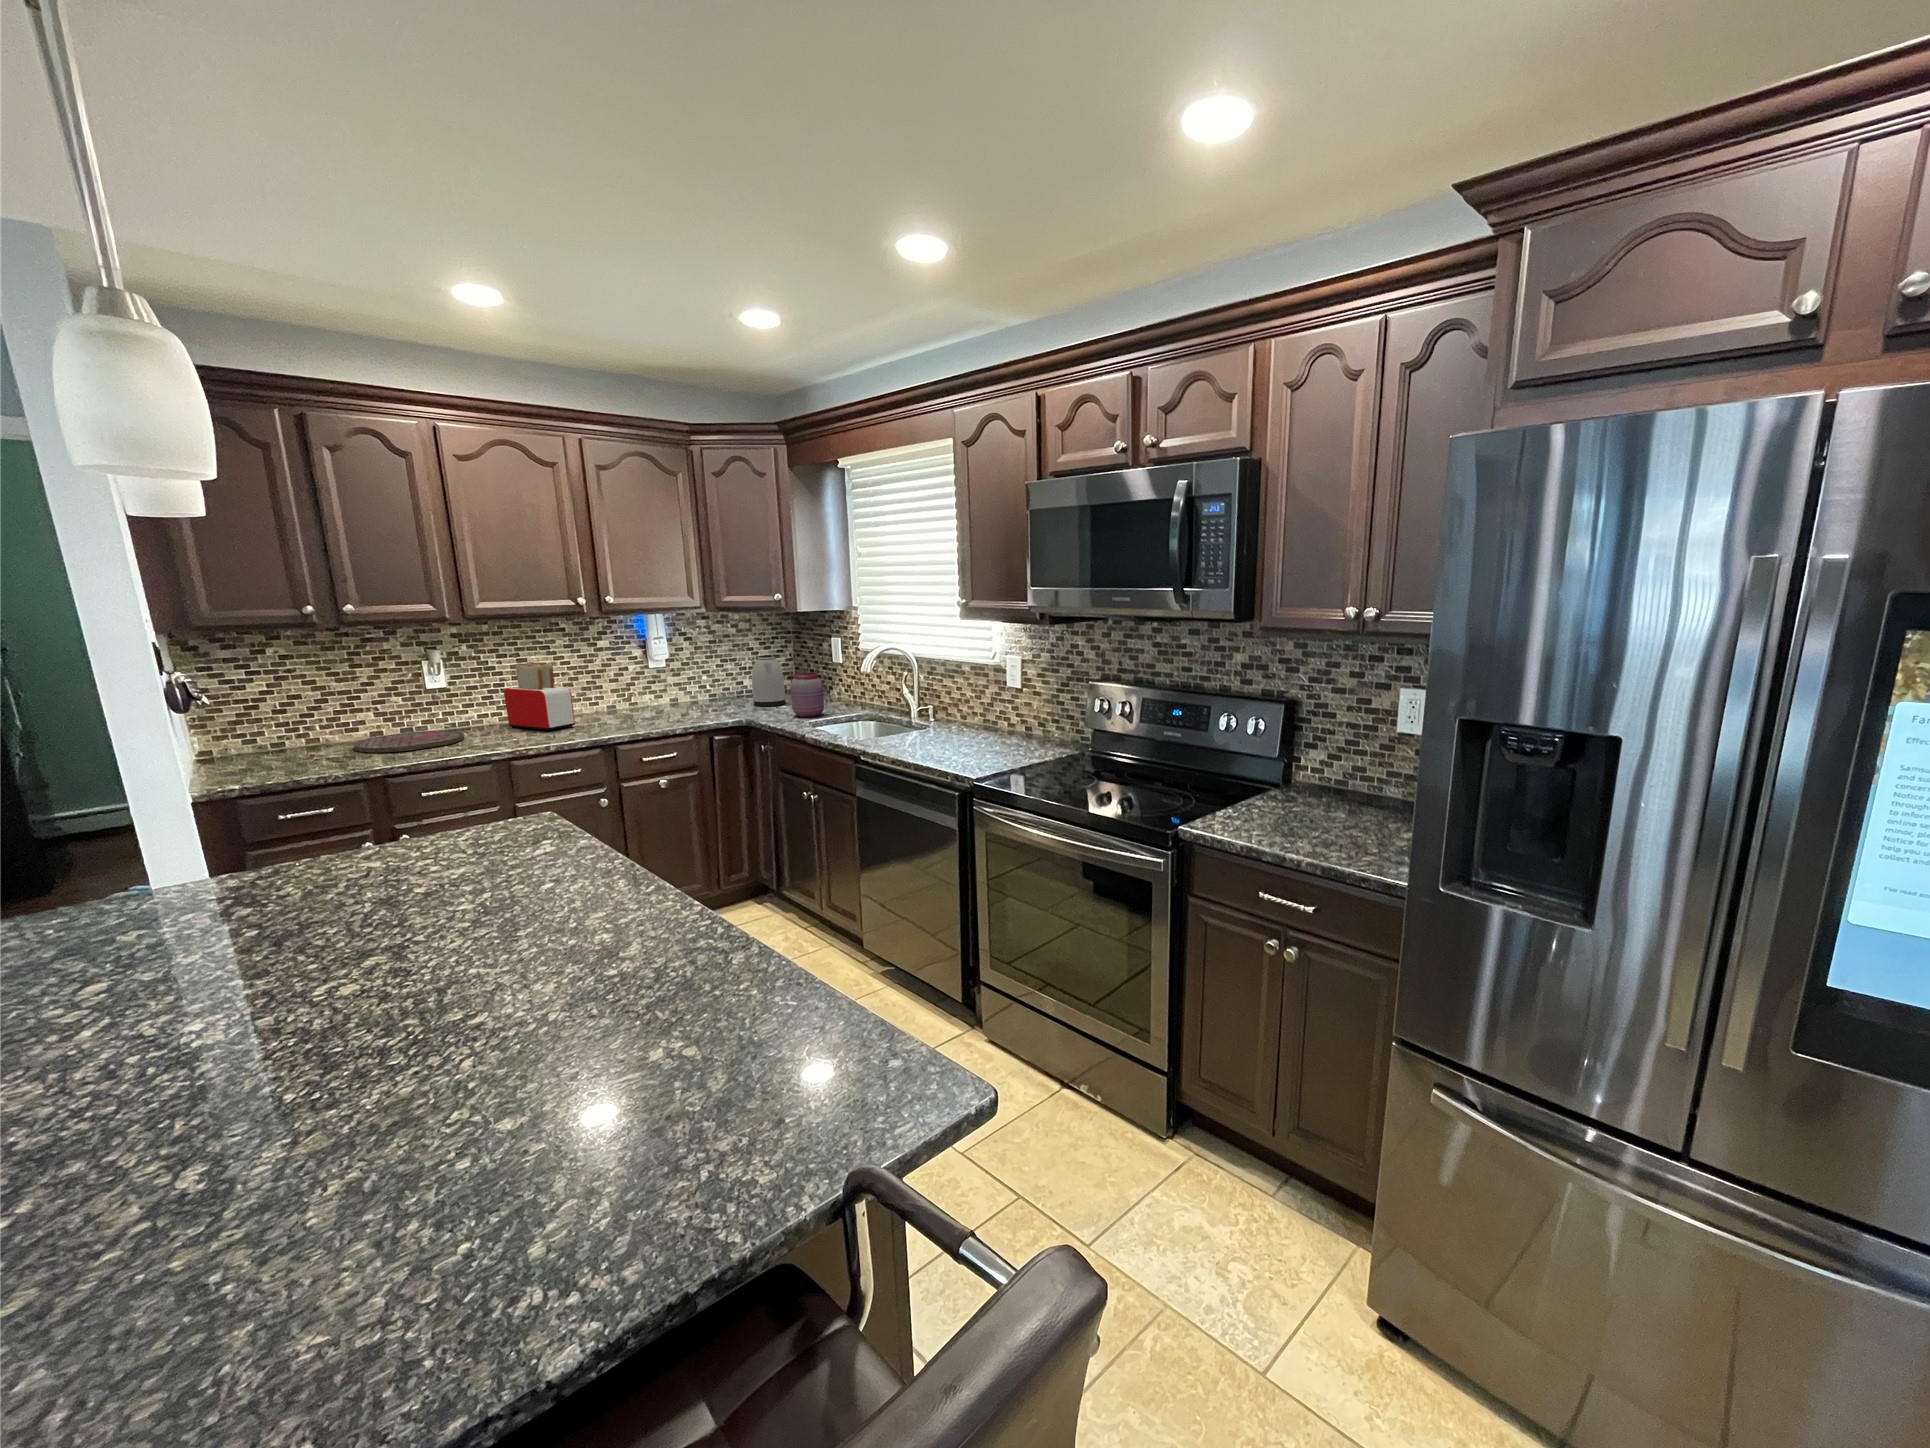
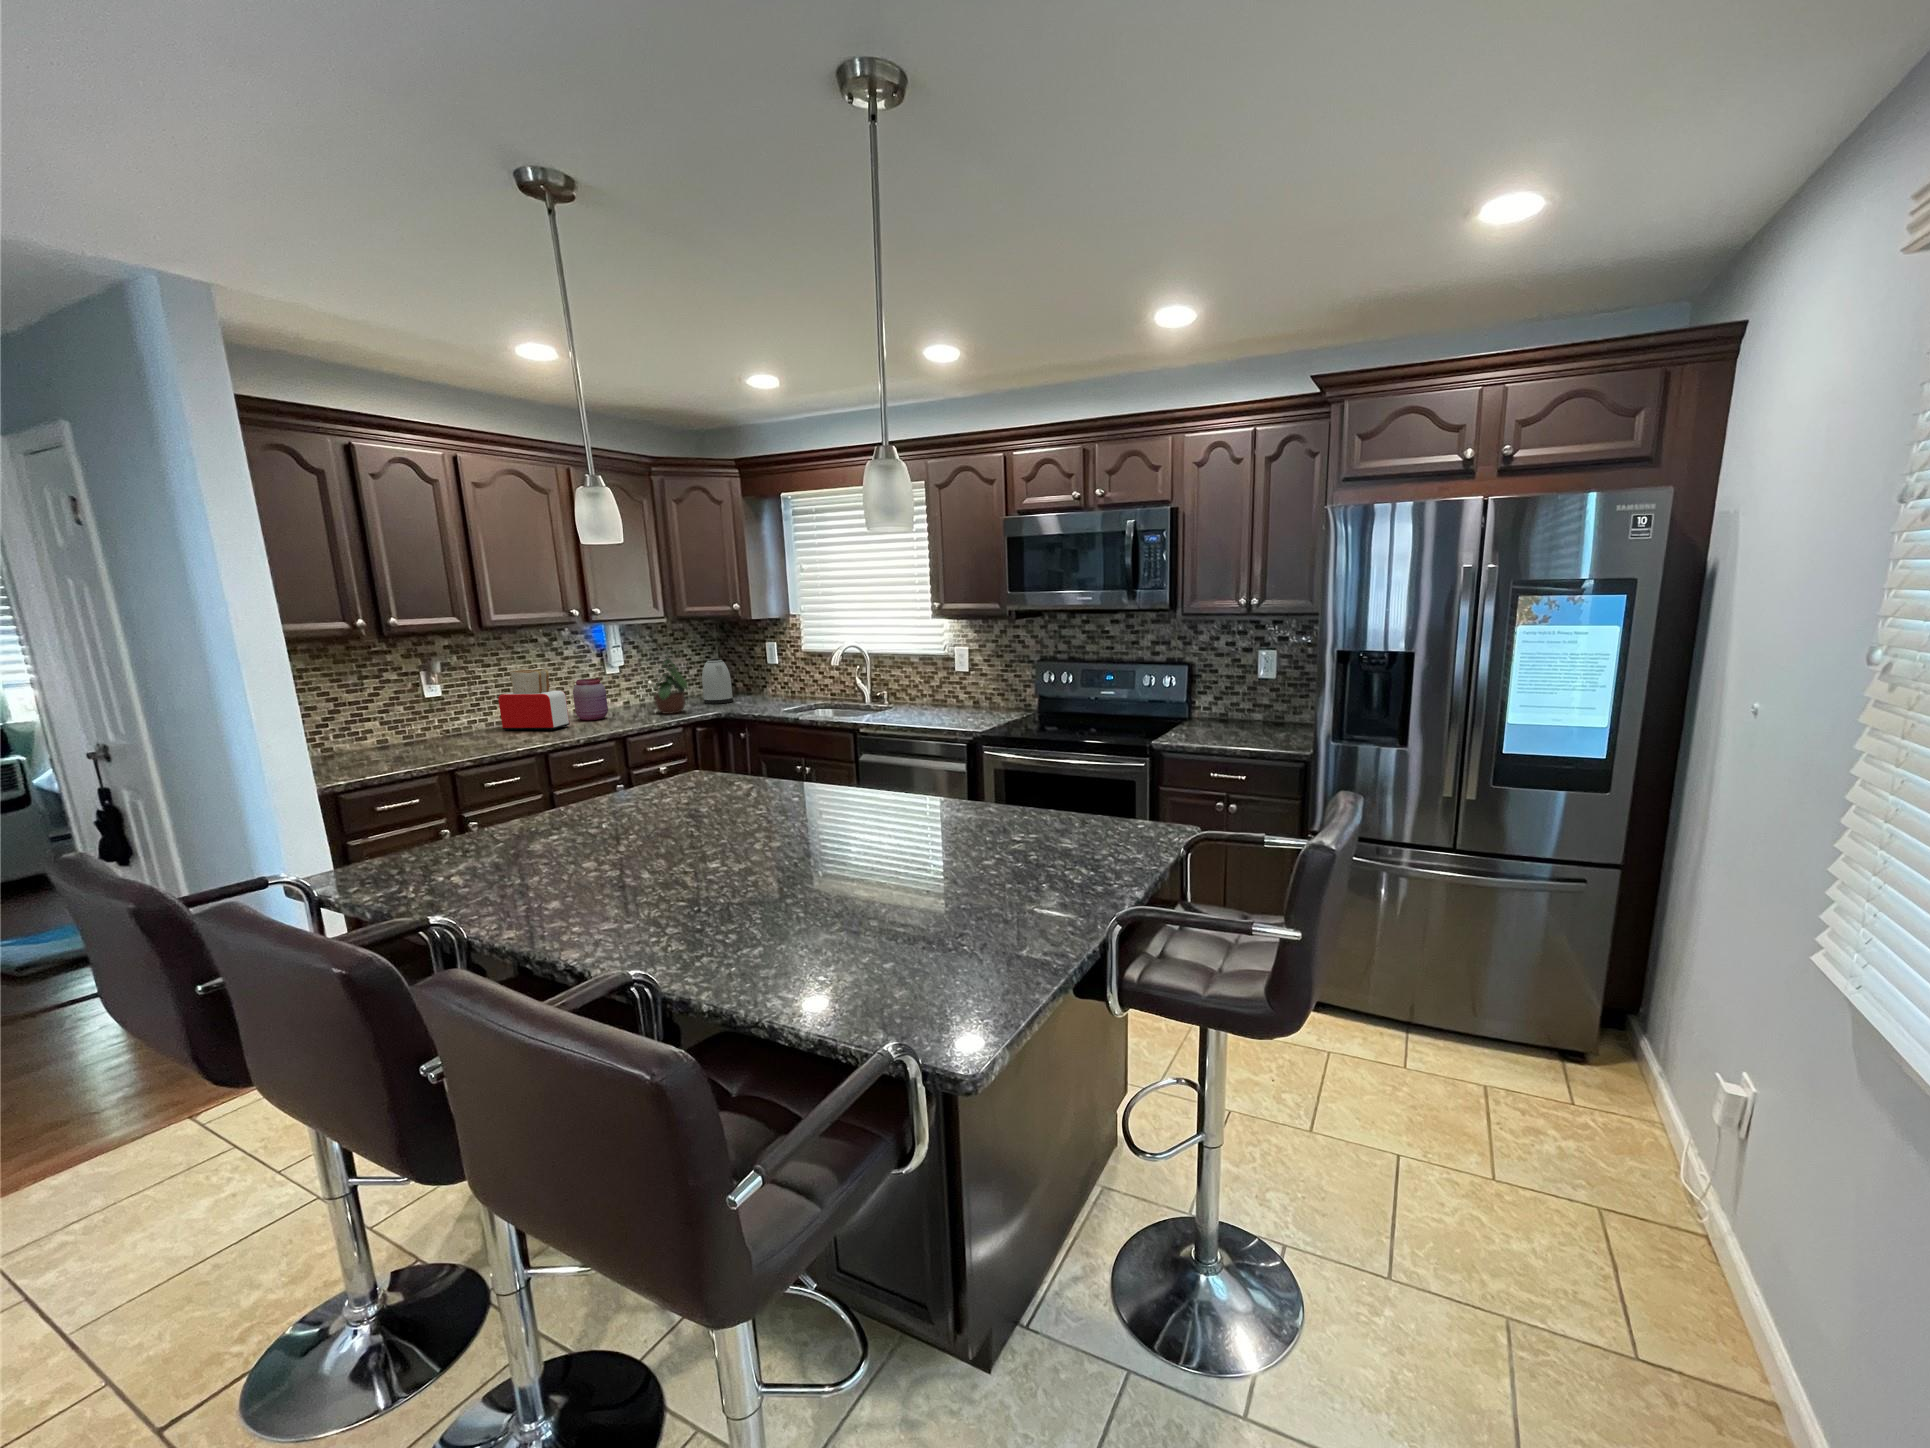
potted plant: none [675,641,722,717] -> present [653,651,688,714]
jar: present [791,673,824,717] -> present [573,679,608,720]
cutting board: present [354,731,464,752] -> none [381,735,481,754]

